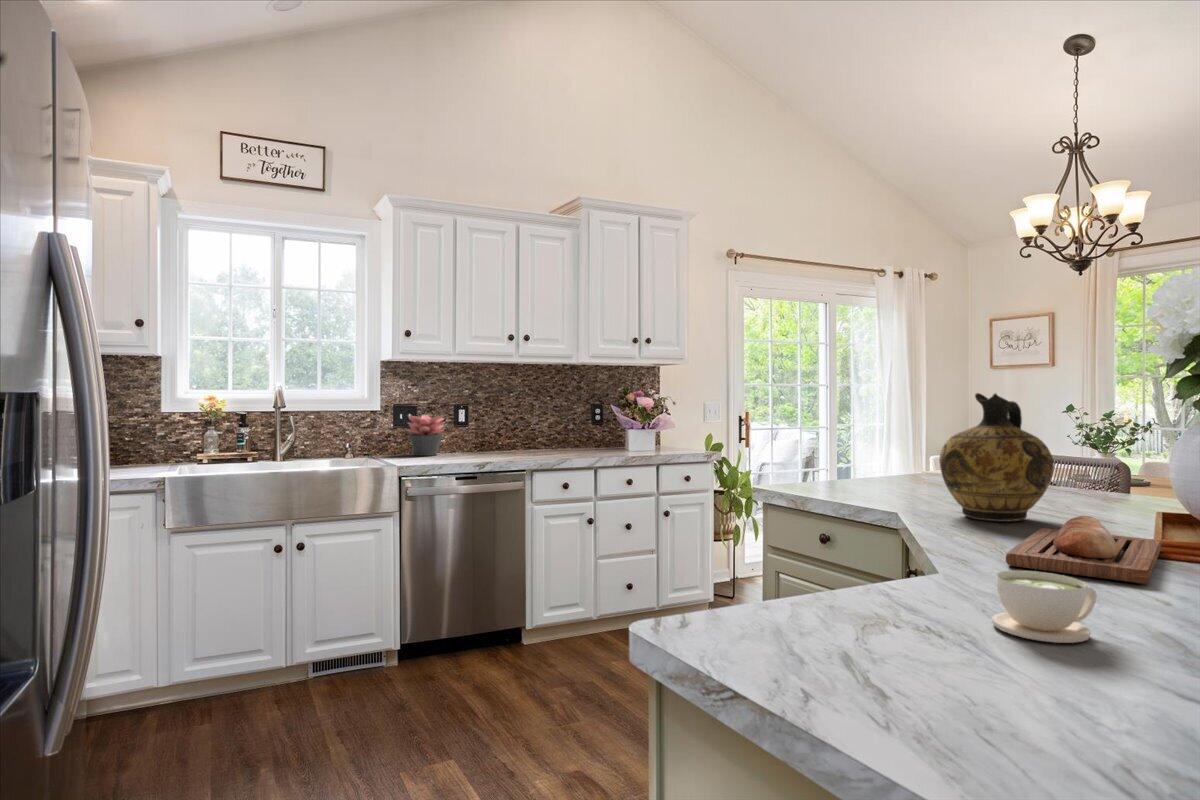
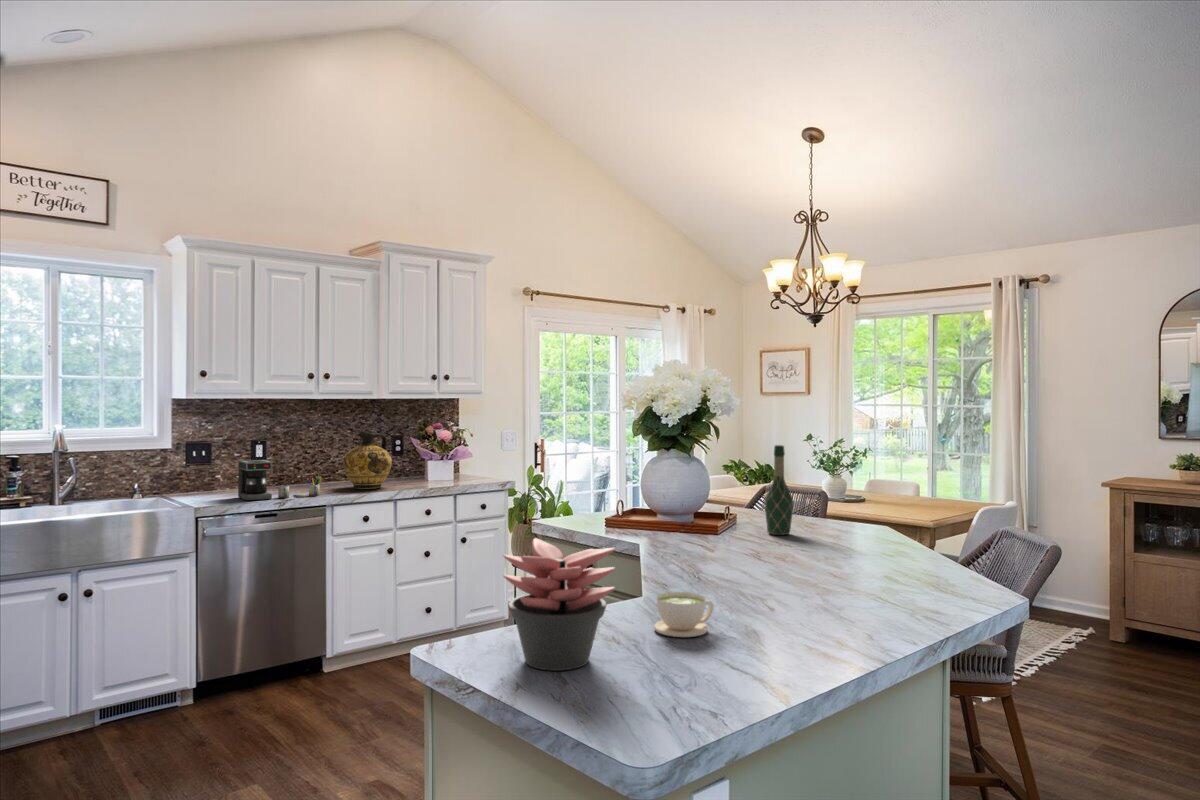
ceramic jug: present [939,393,1054,521] -> present [343,430,392,489]
wine bottle: none [1067,393,1112,512] -> present [765,445,793,535]
succulent plant: present [408,415,443,456] -> present [503,538,615,671]
coffee maker: none [441,422,521,462] -> present [238,460,322,500]
bread loaf: present [1006,516,1161,584] -> none [690,545,799,593]

